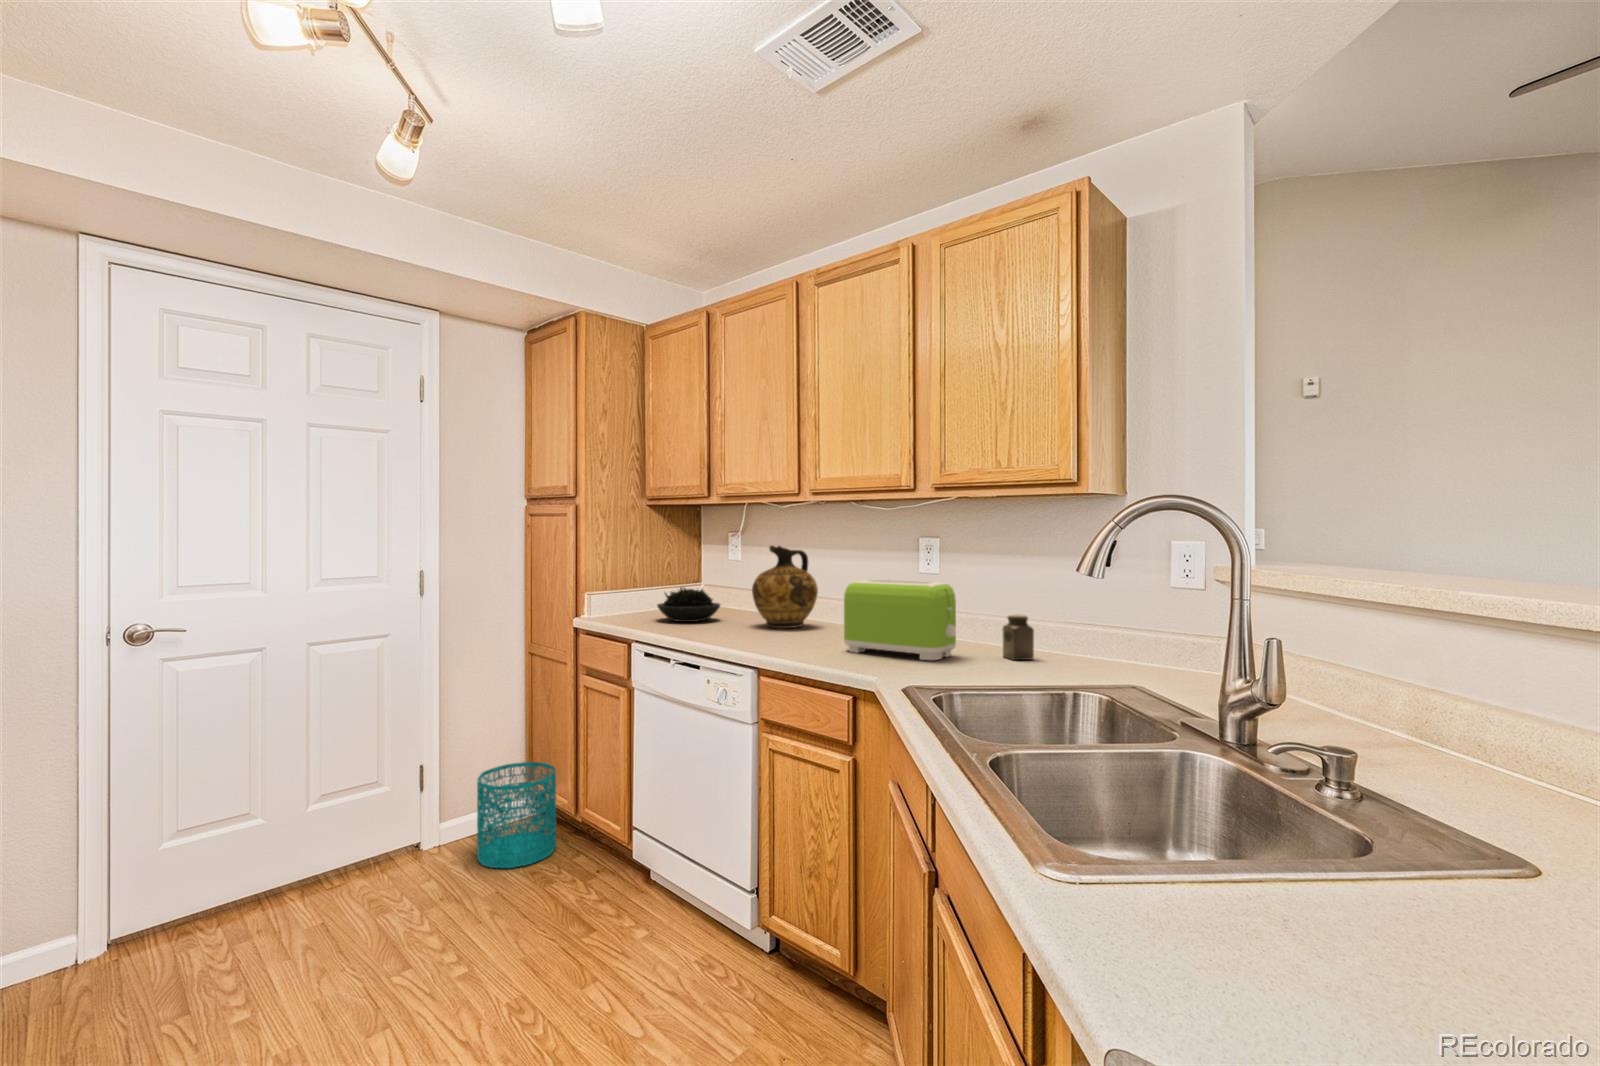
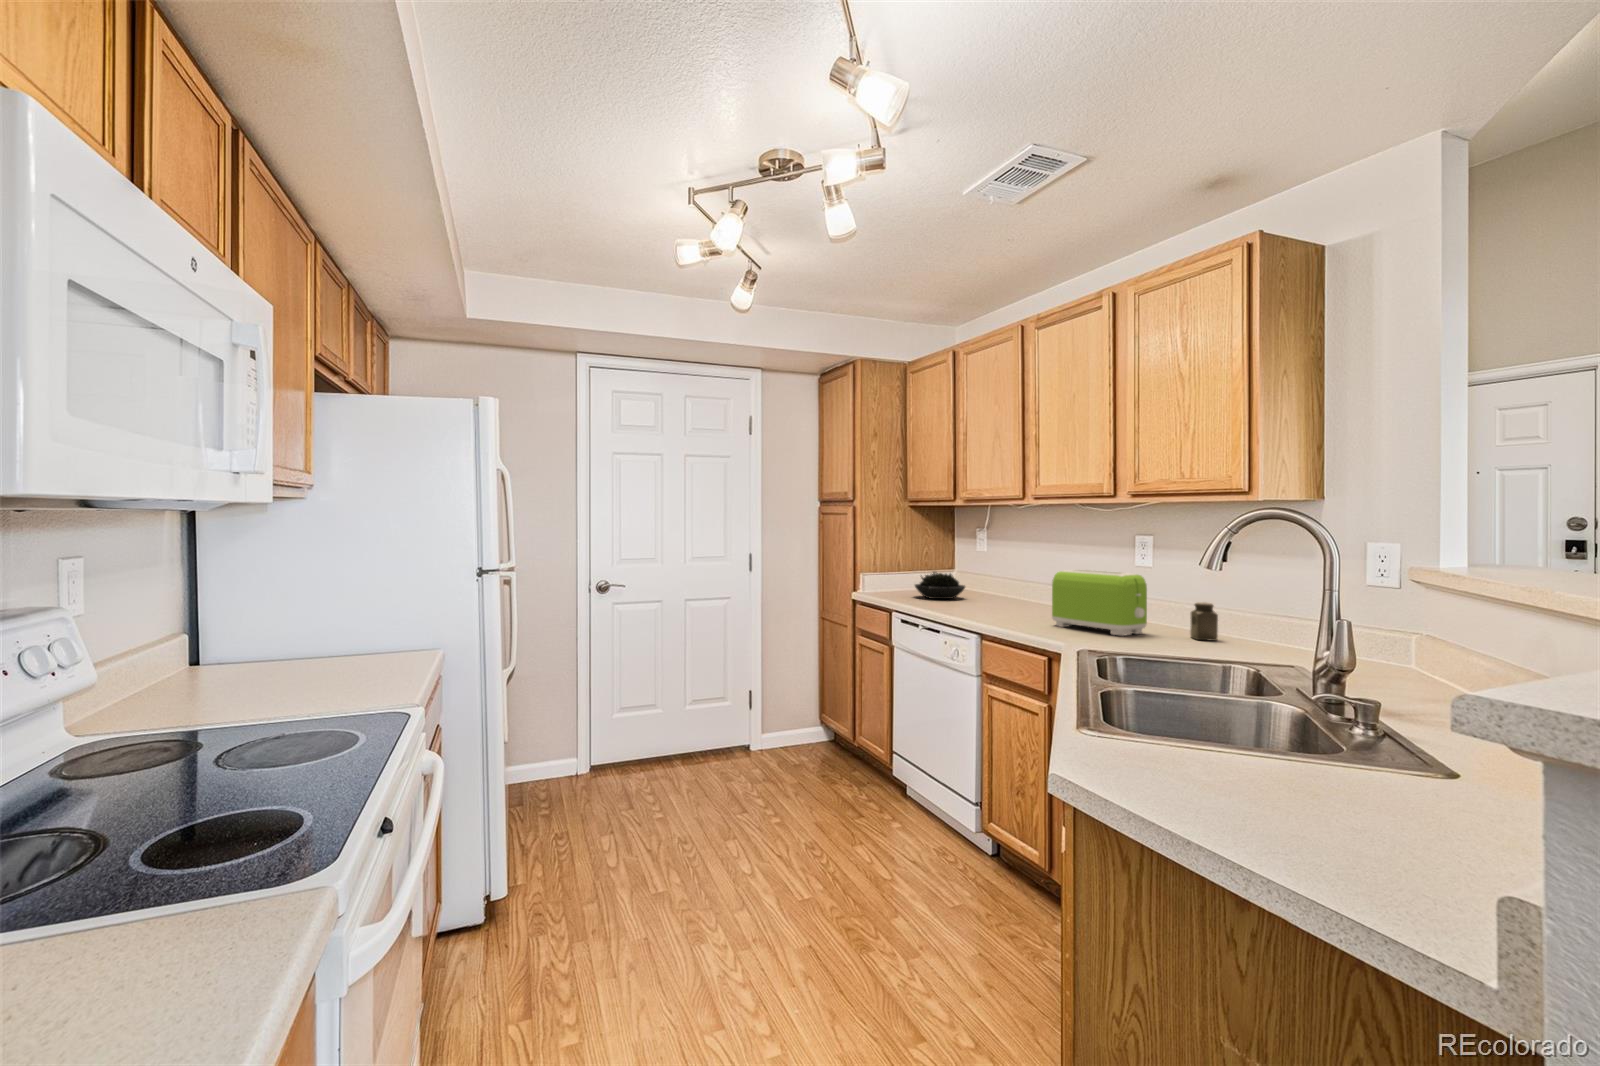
ceramic jug: present [752,546,818,628] -> none [989,540,1045,607]
wastebasket: present [477,762,556,868] -> none [786,698,840,771]

